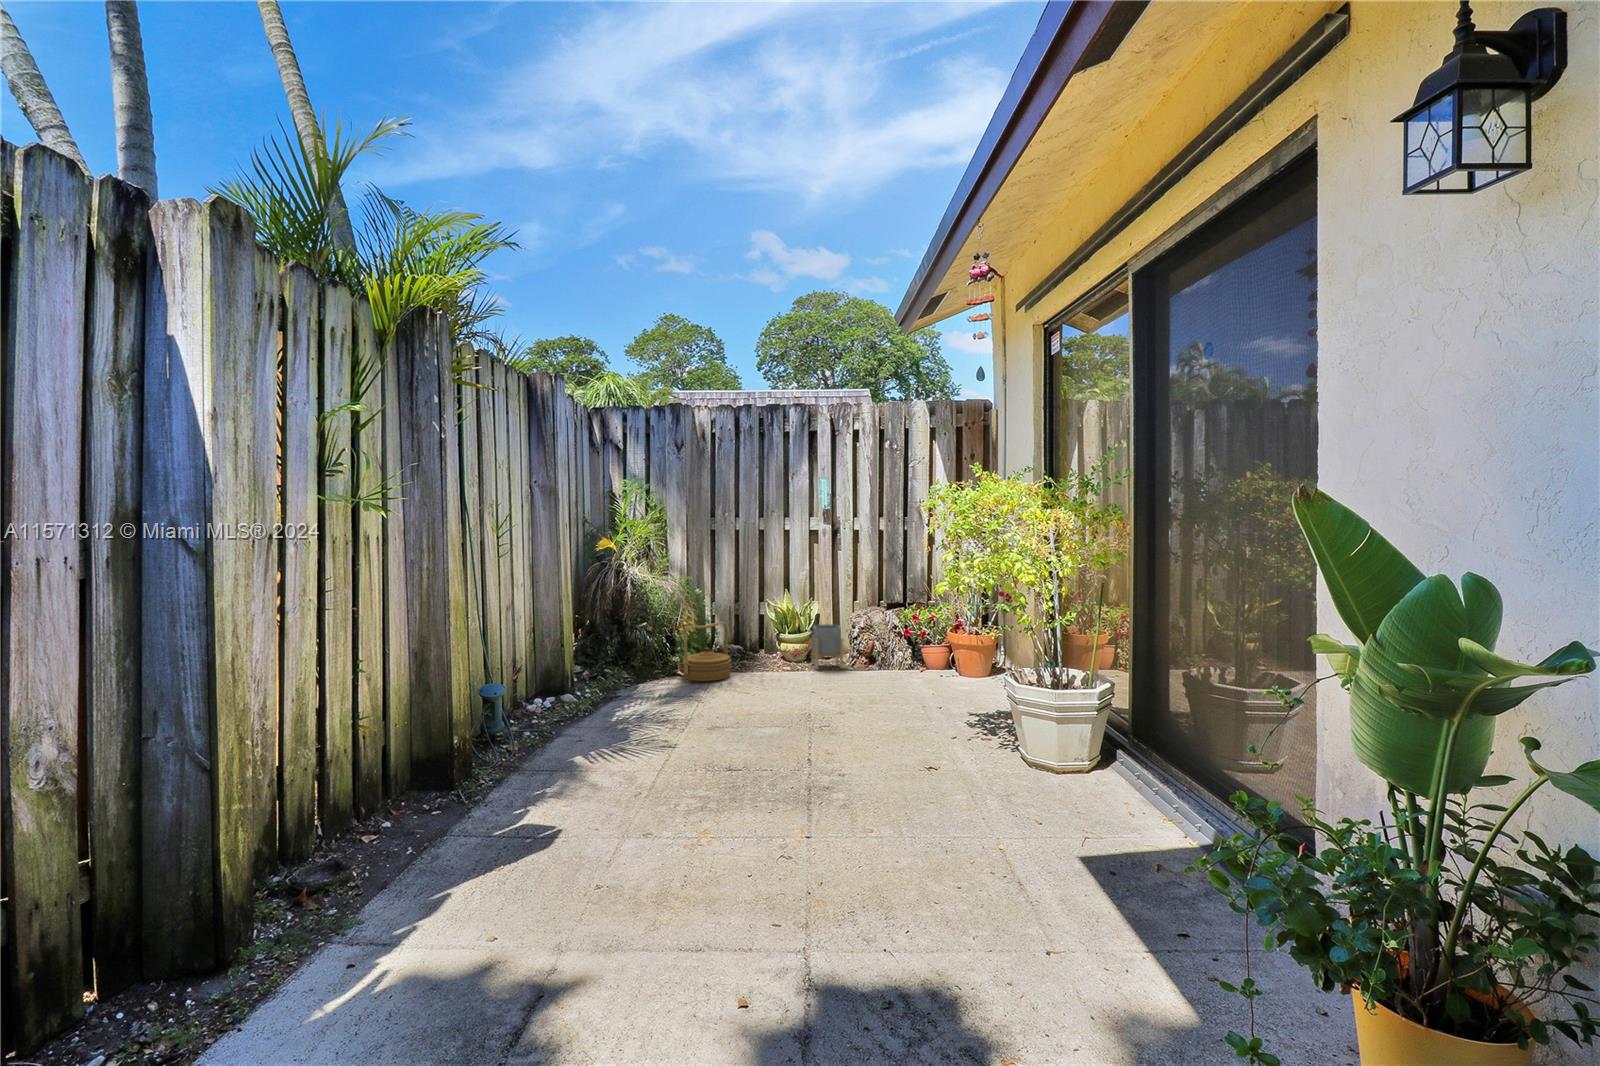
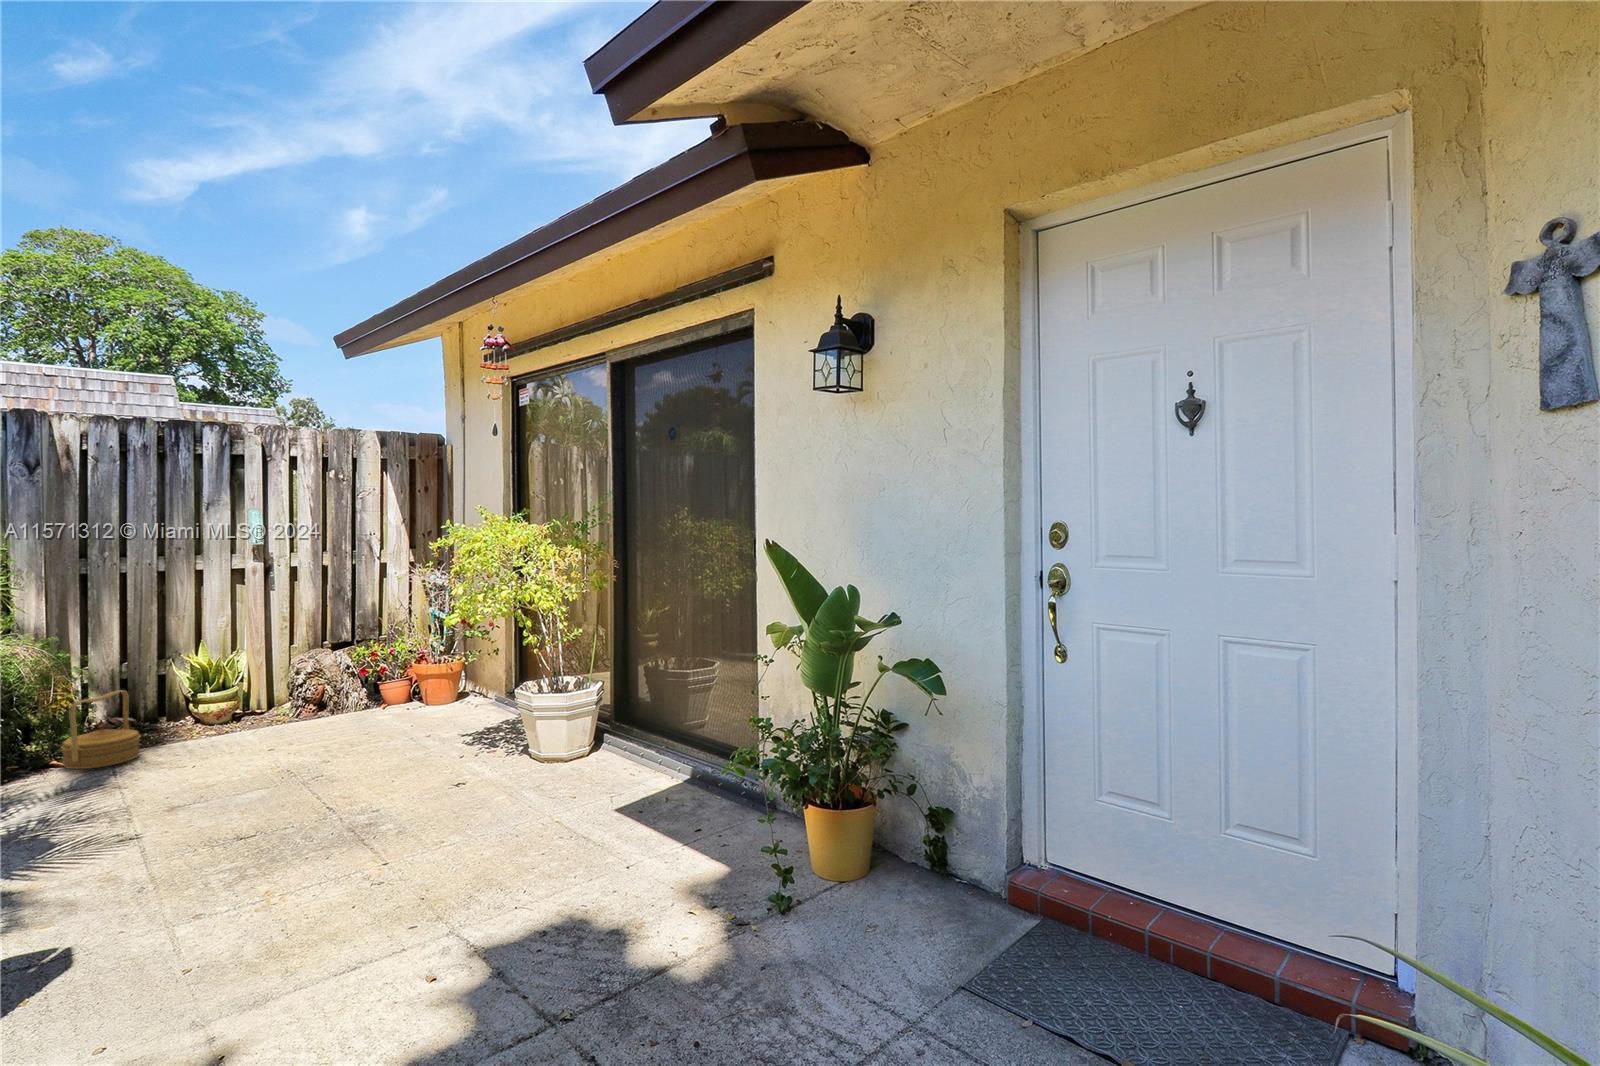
planter: present [811,624,843,669] -> none [240,674,288,728]

